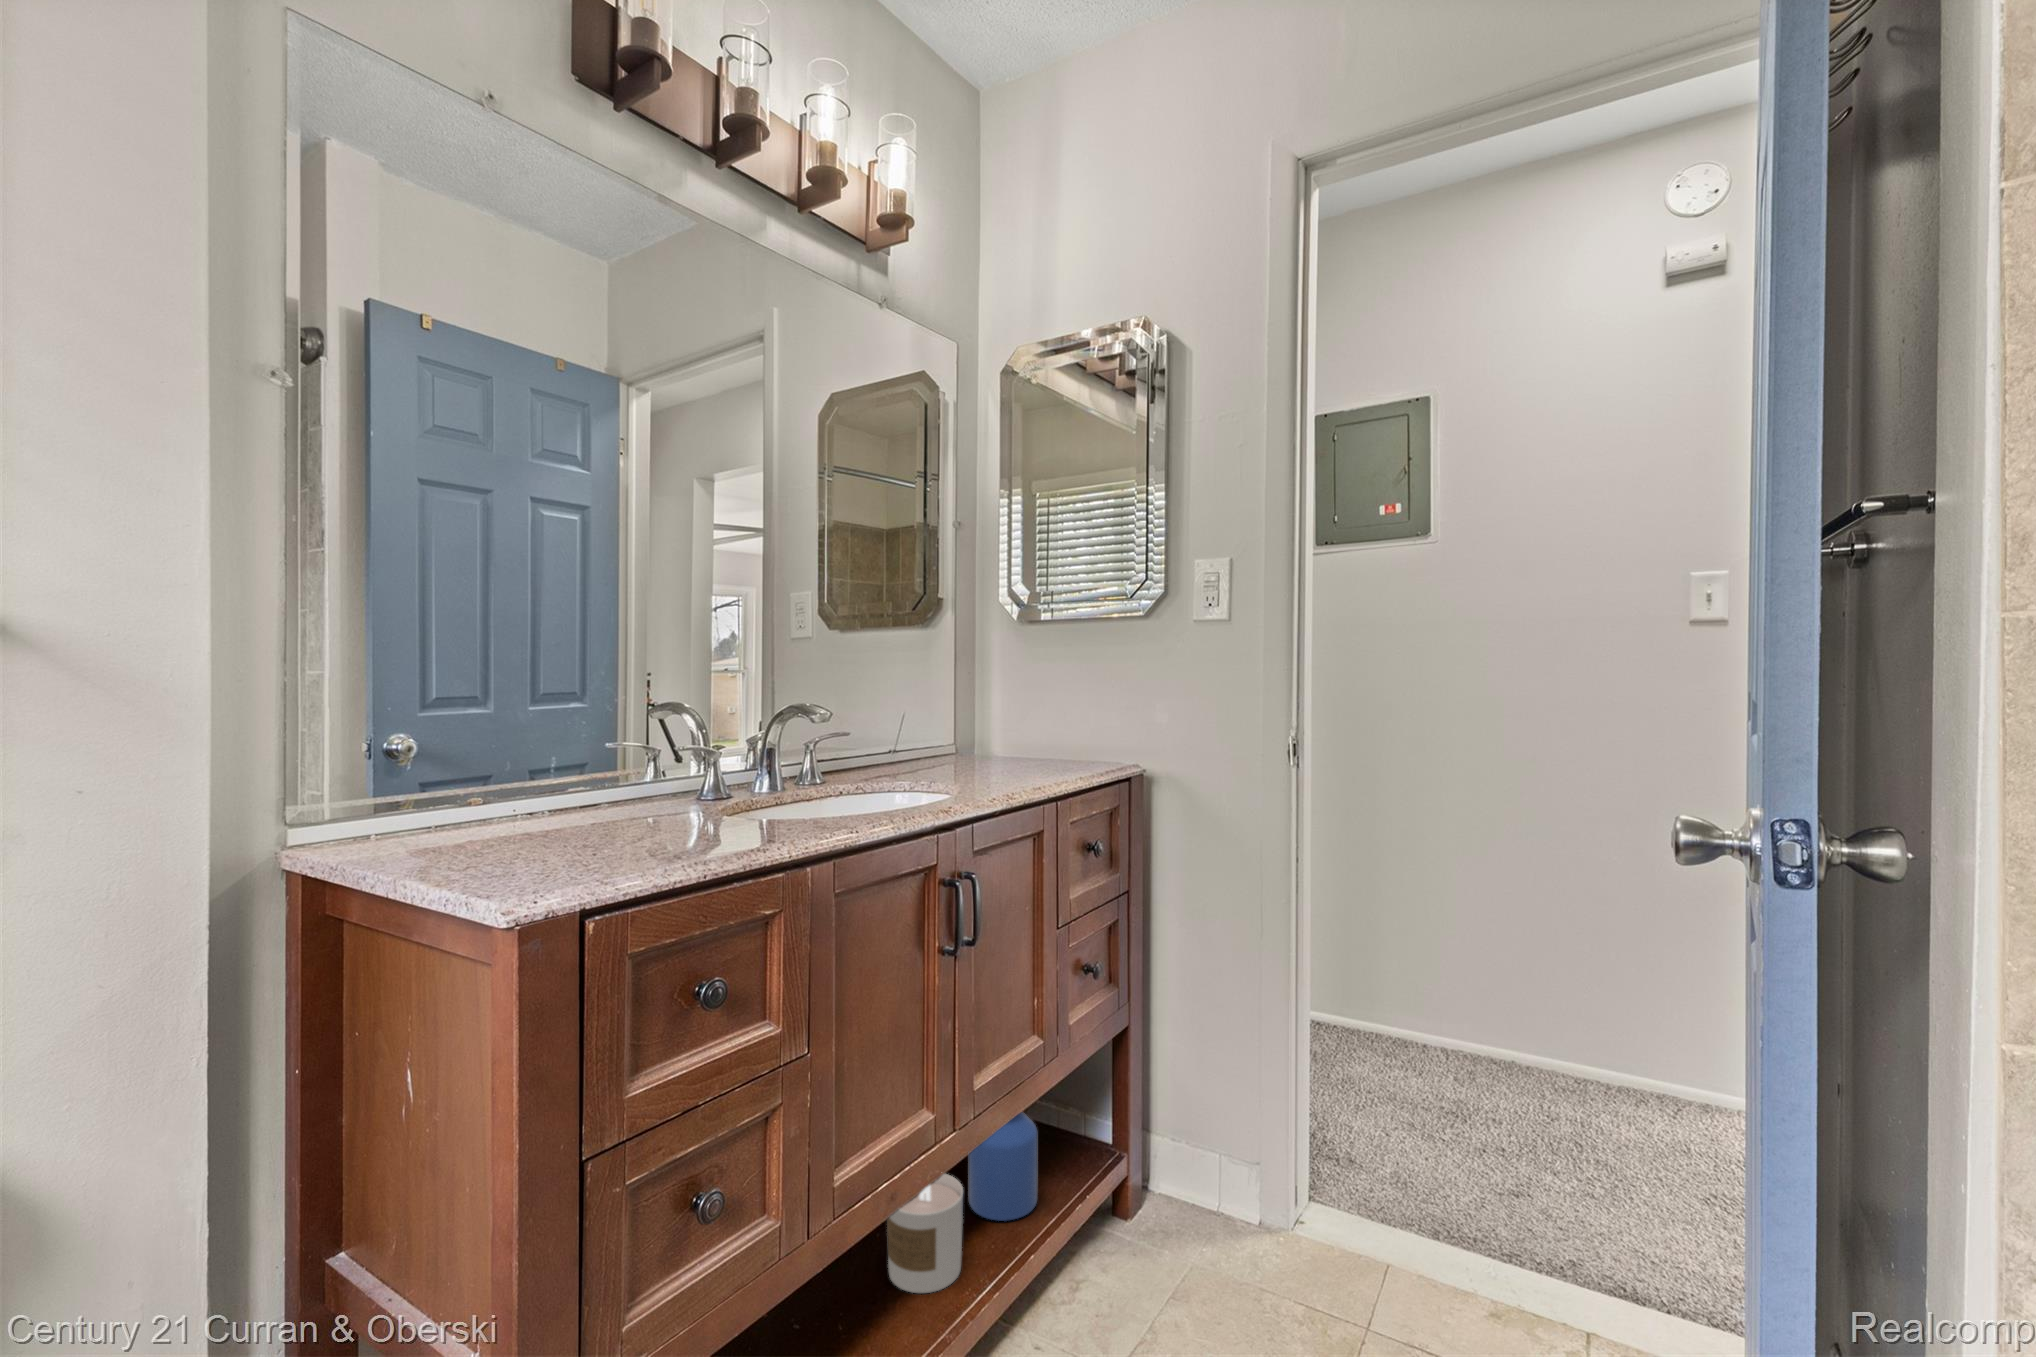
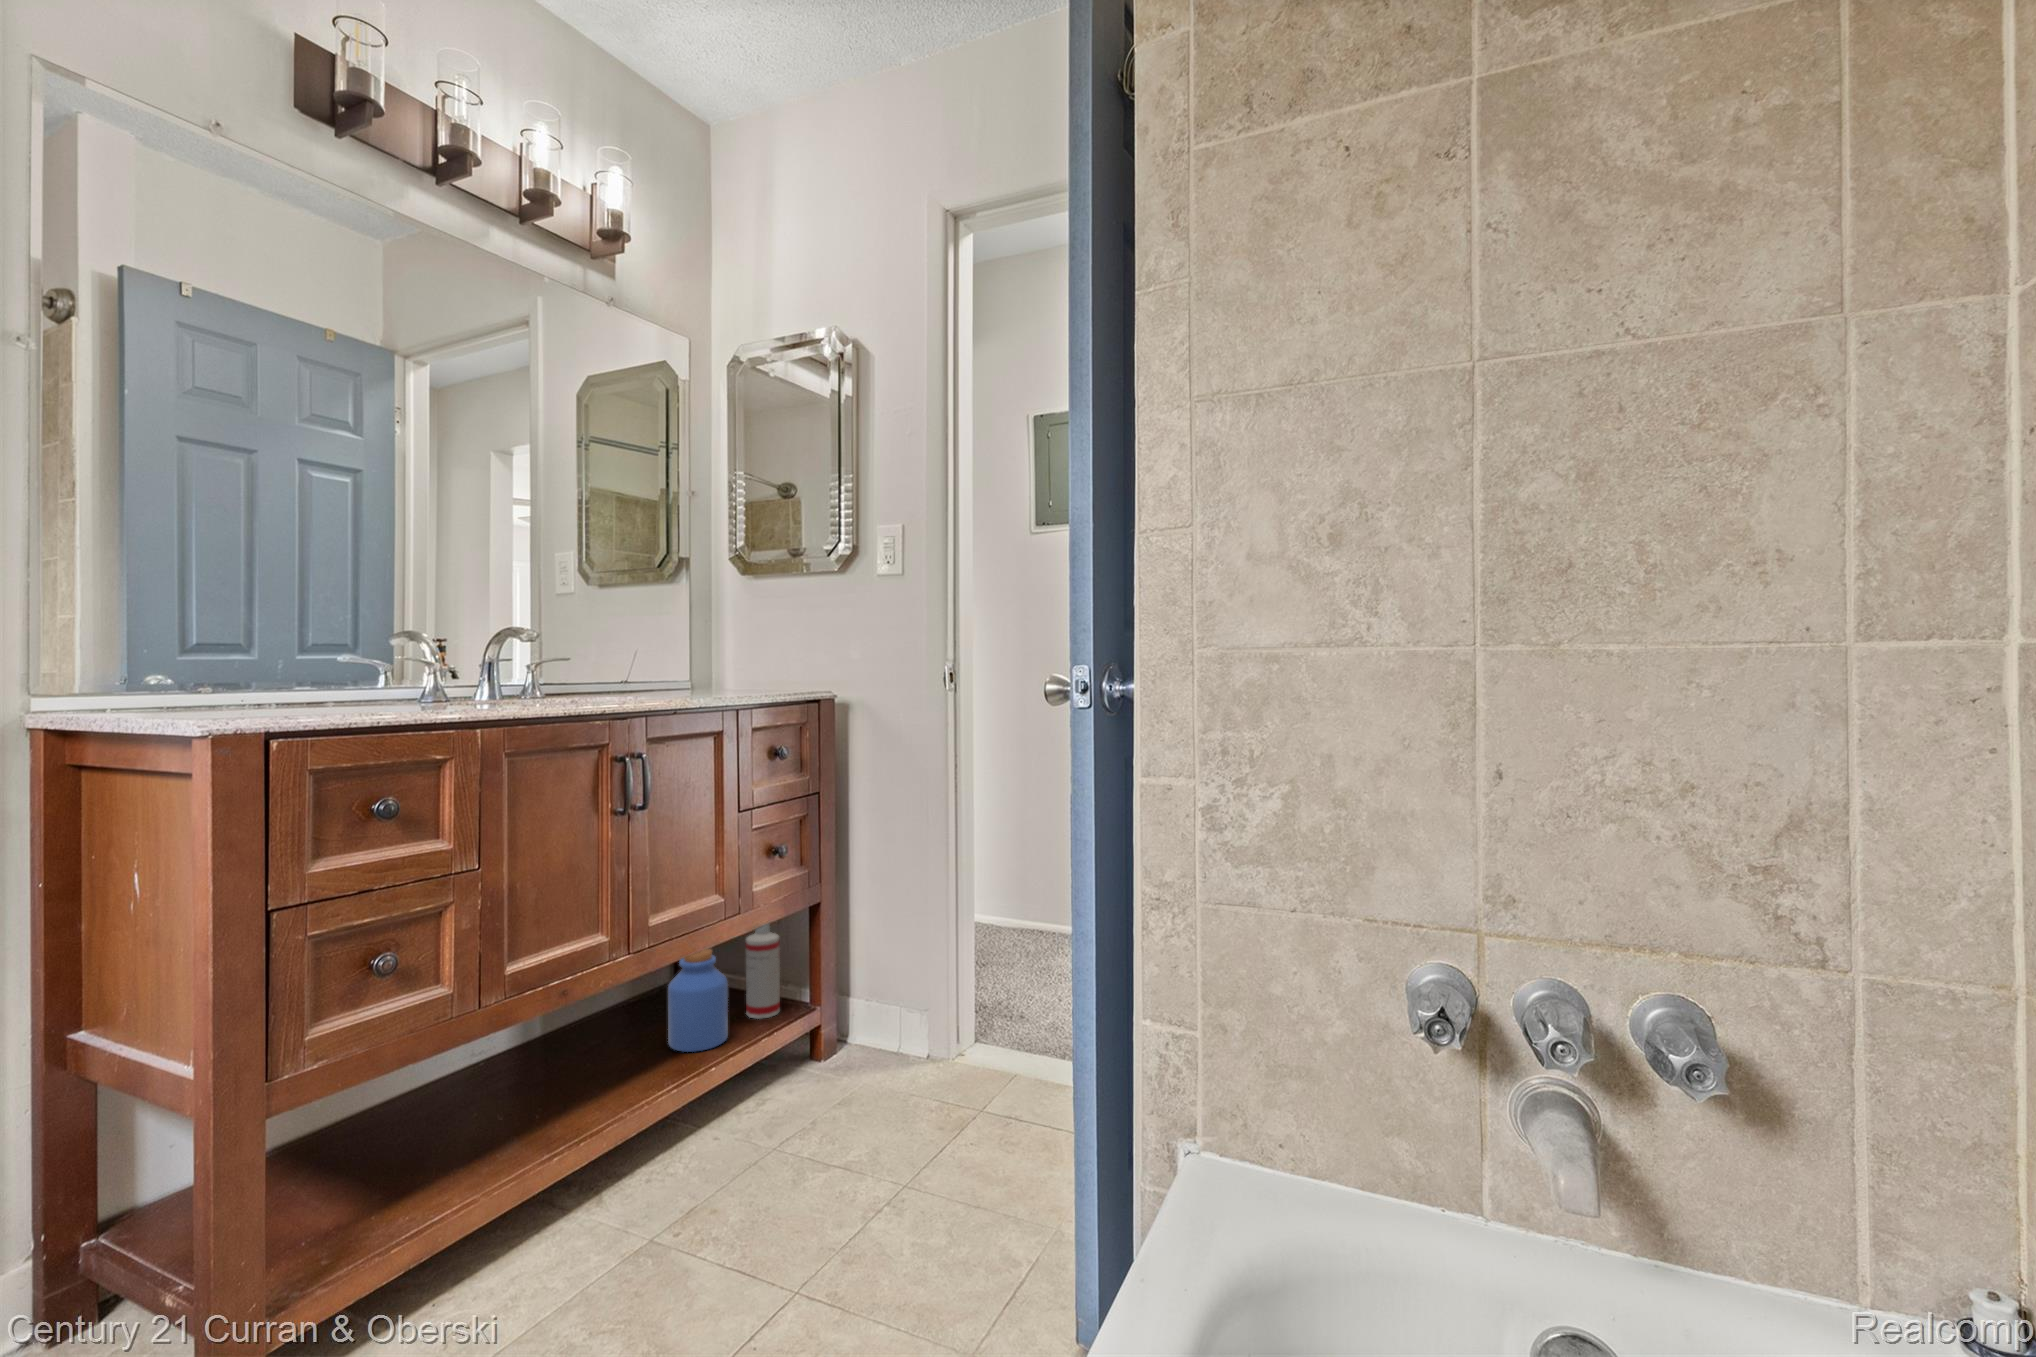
spray bottle: none [1044,1028,1082,1165] -> present [746,924,780,1019]
candle: present [887,1174,963,1293] -> none [581,1006,648,1094]

